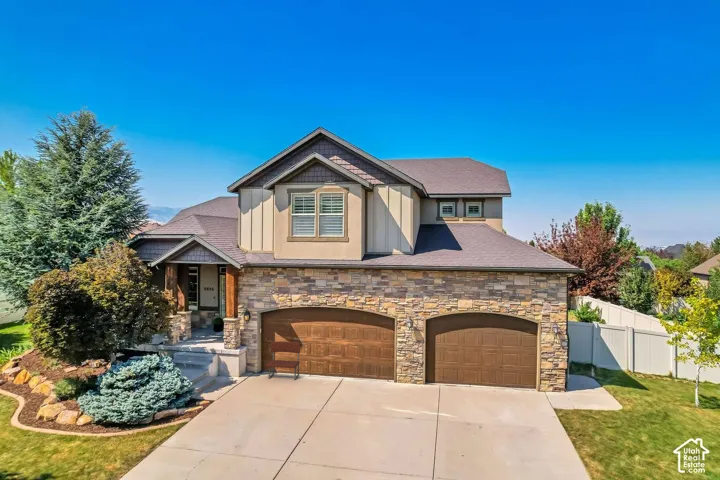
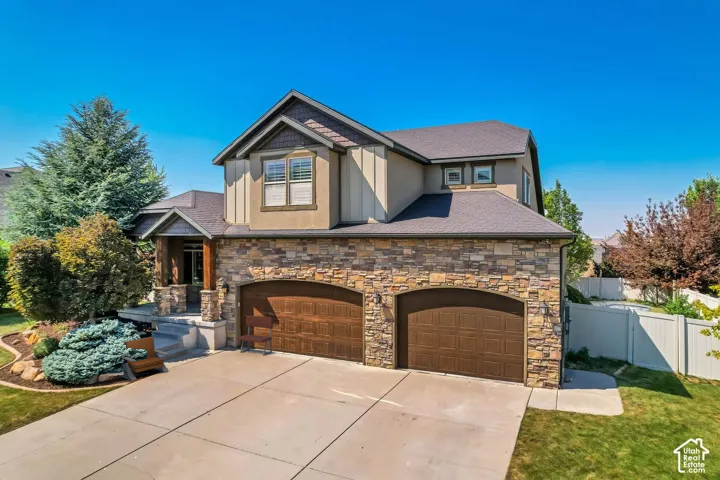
lounge chair: none [165,374,218,425] -> present [119,337,168,381]

